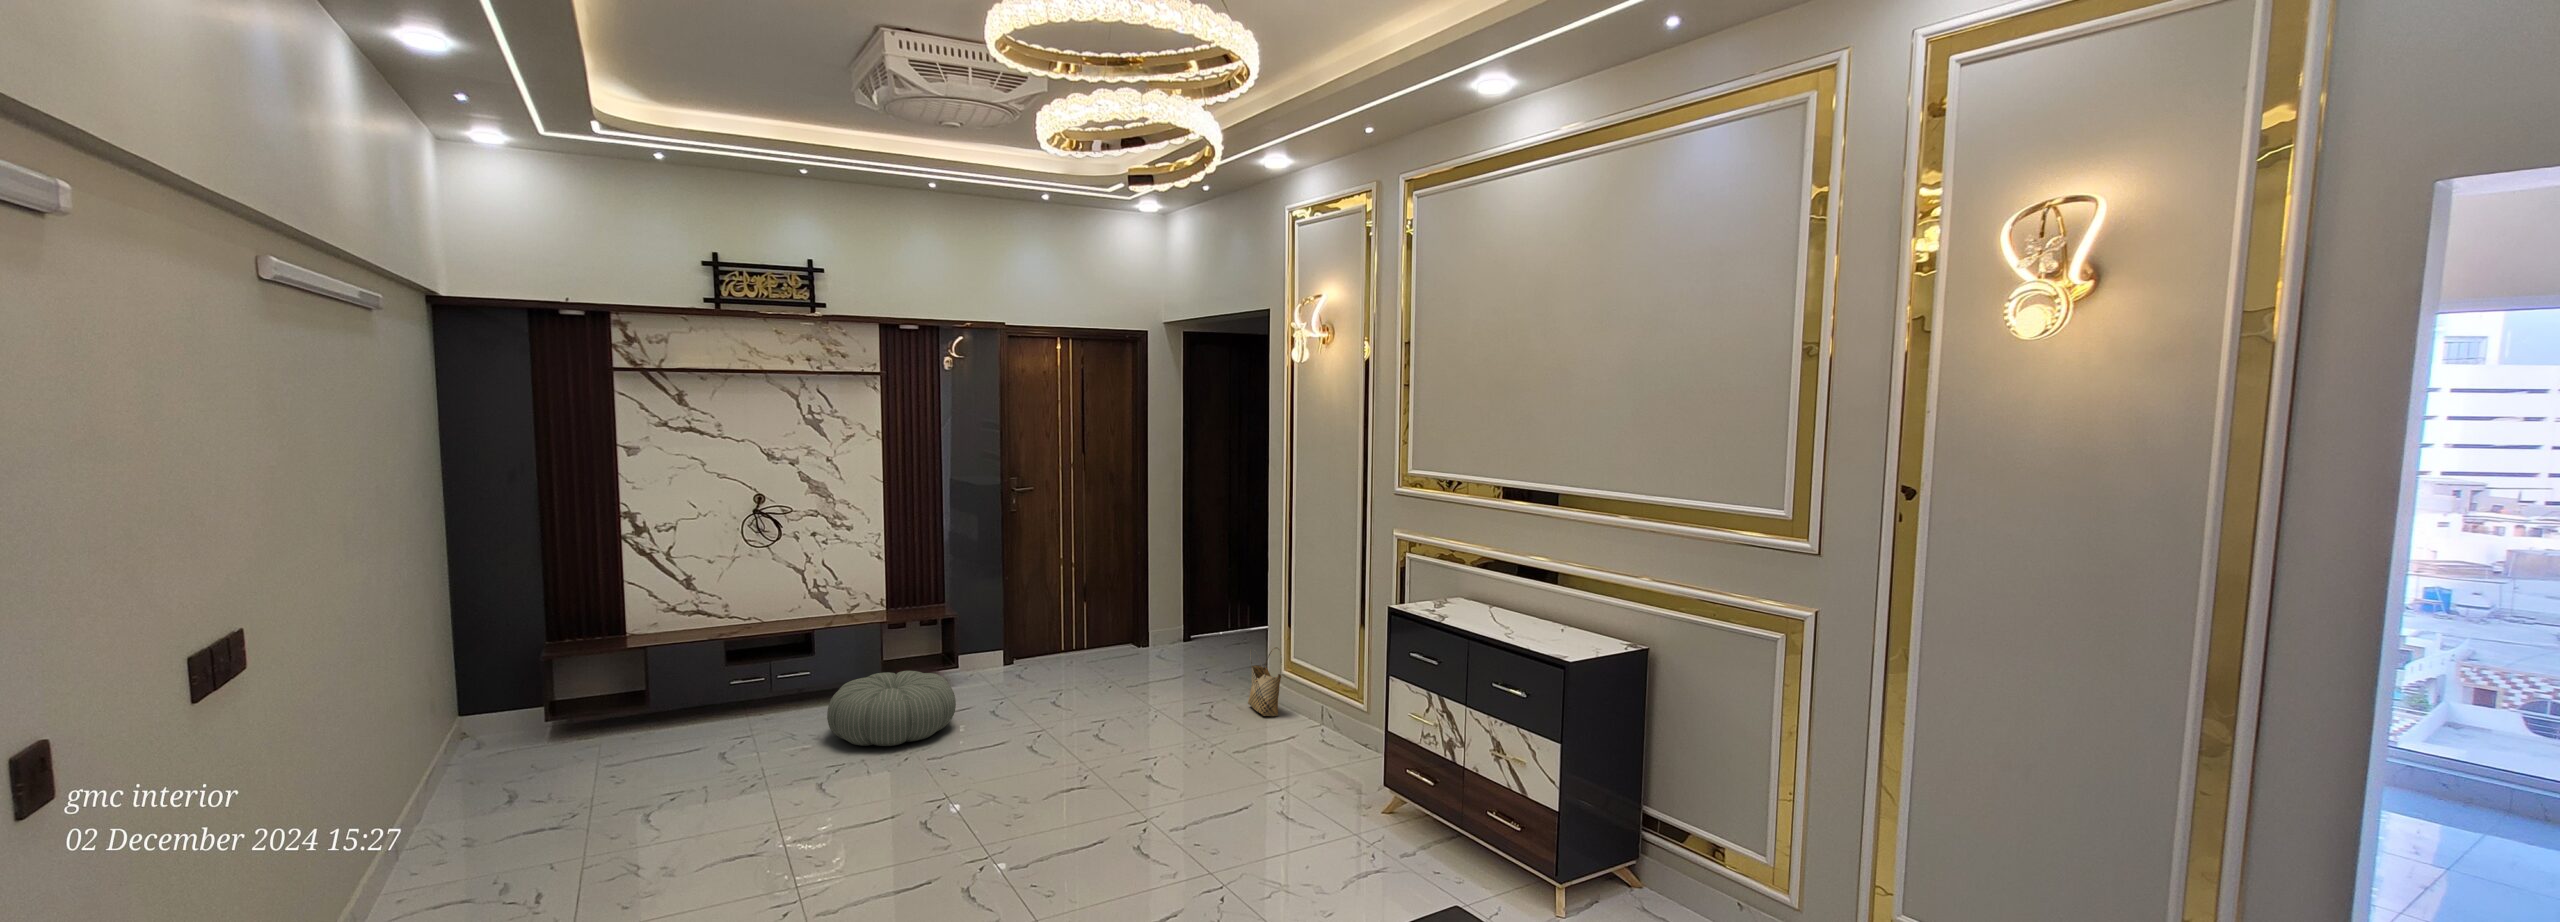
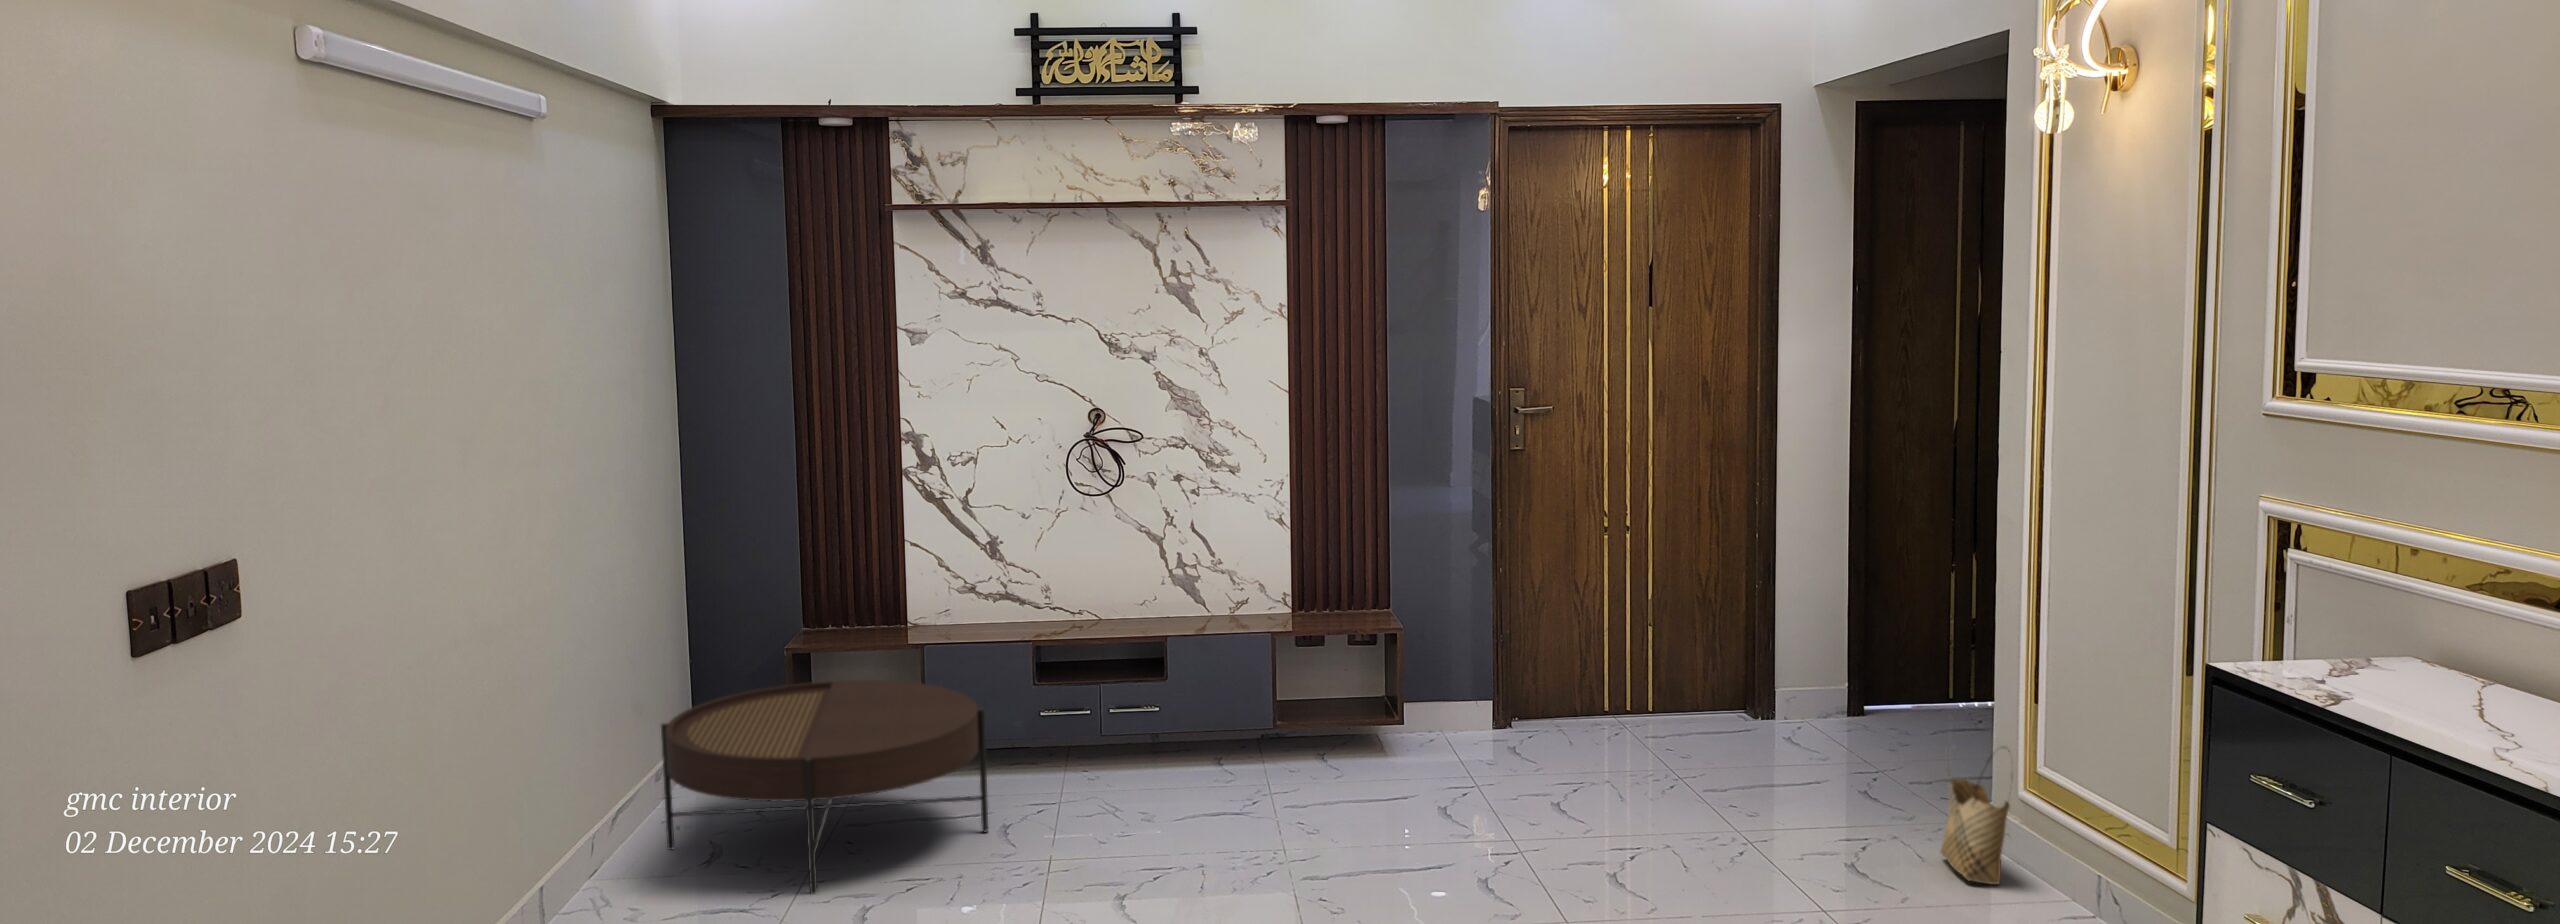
pouf: present [827,671,956,746] -> none [1179,721,1385,846]
coffee table: none [438,672,696,819] -> present [661,679,988,894]

